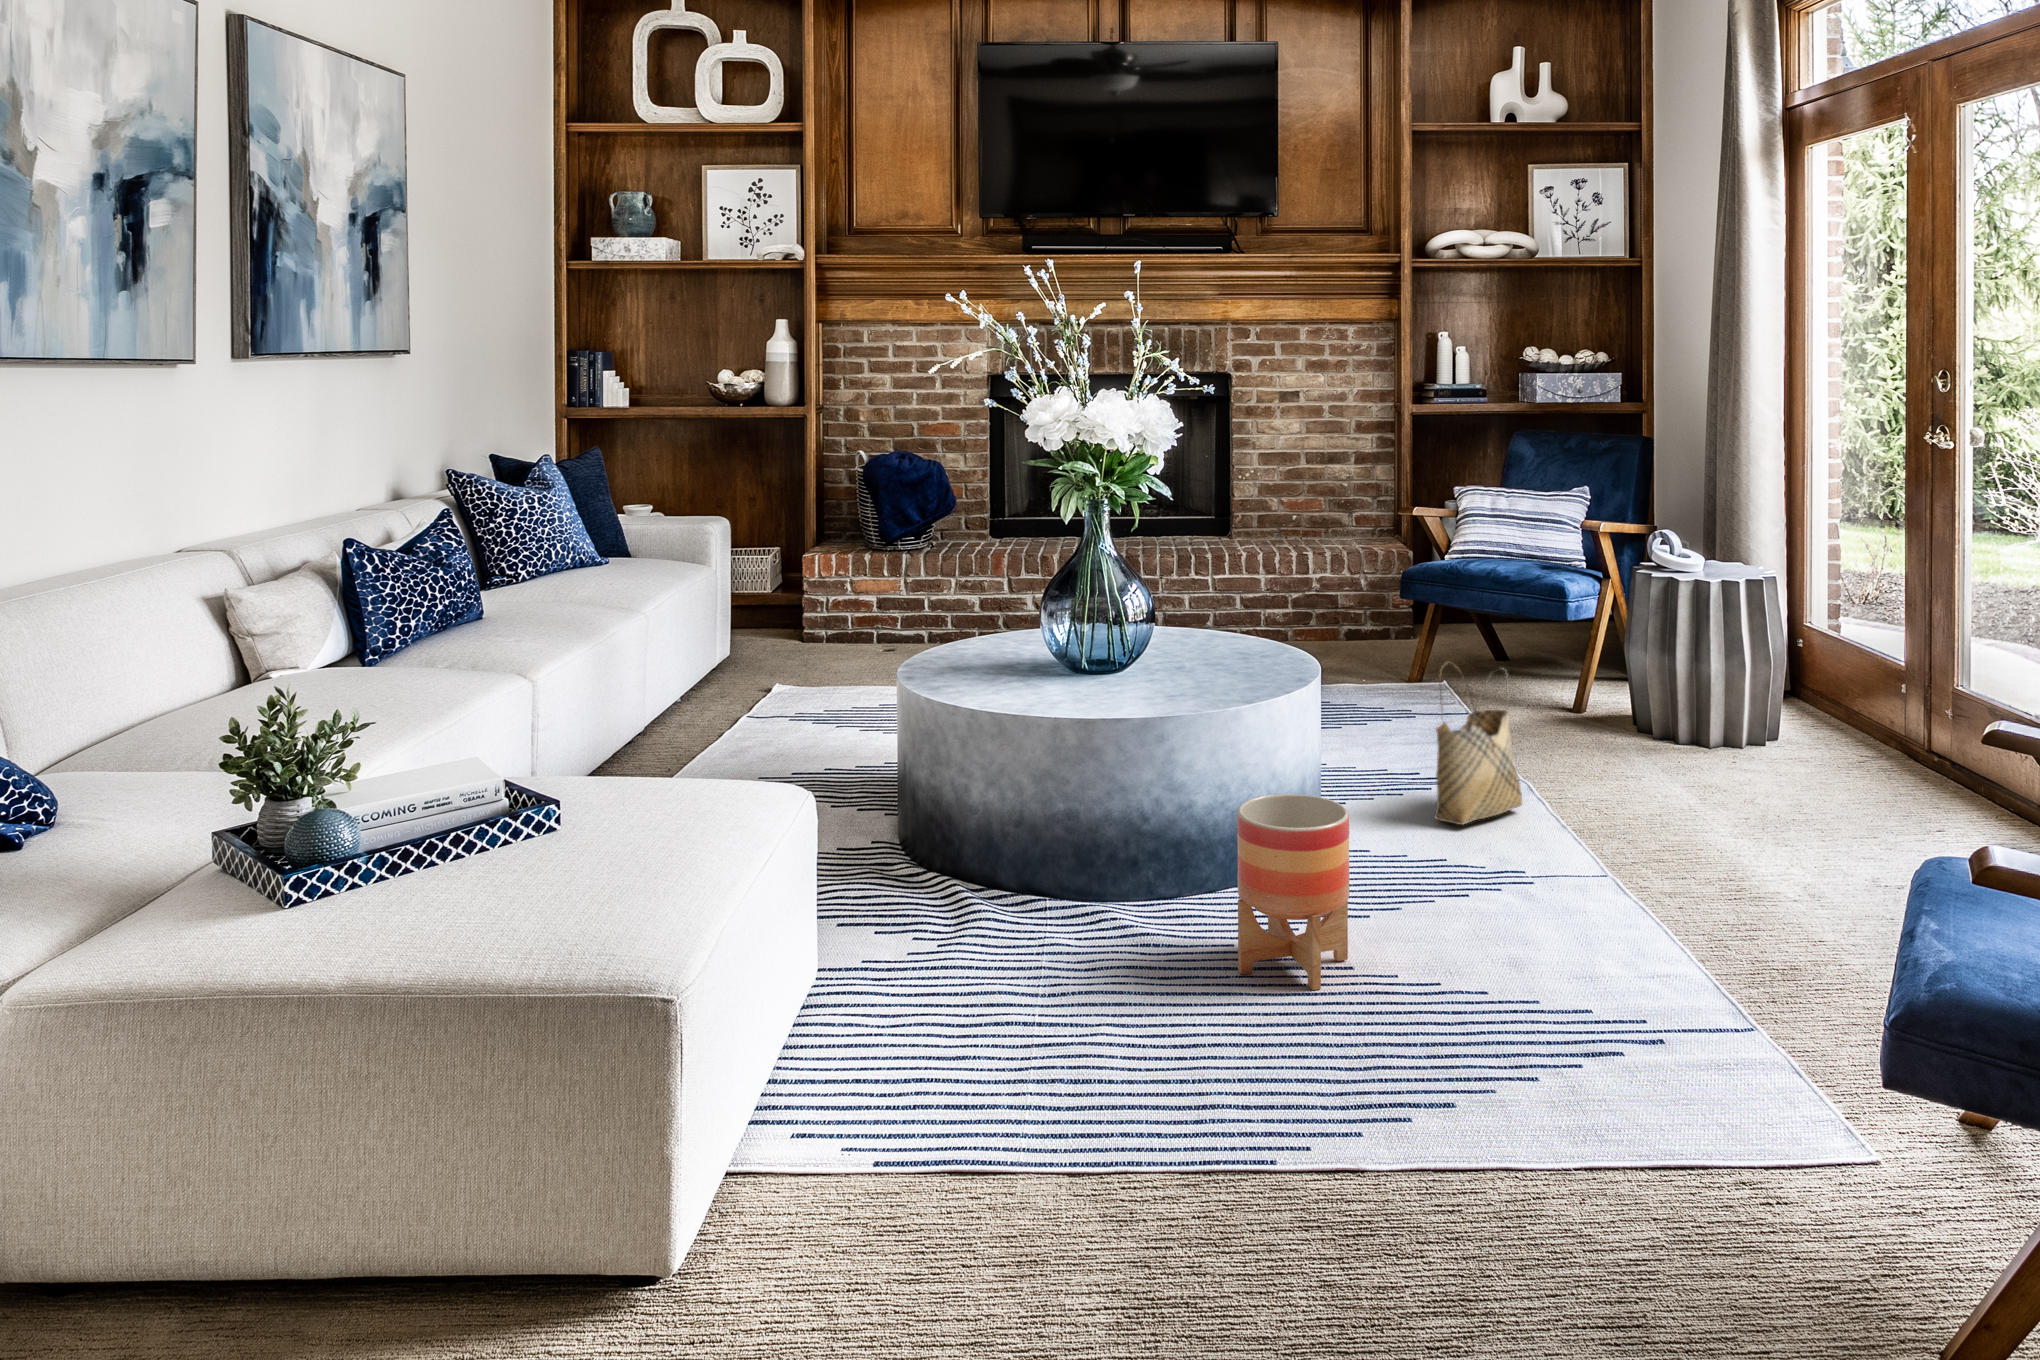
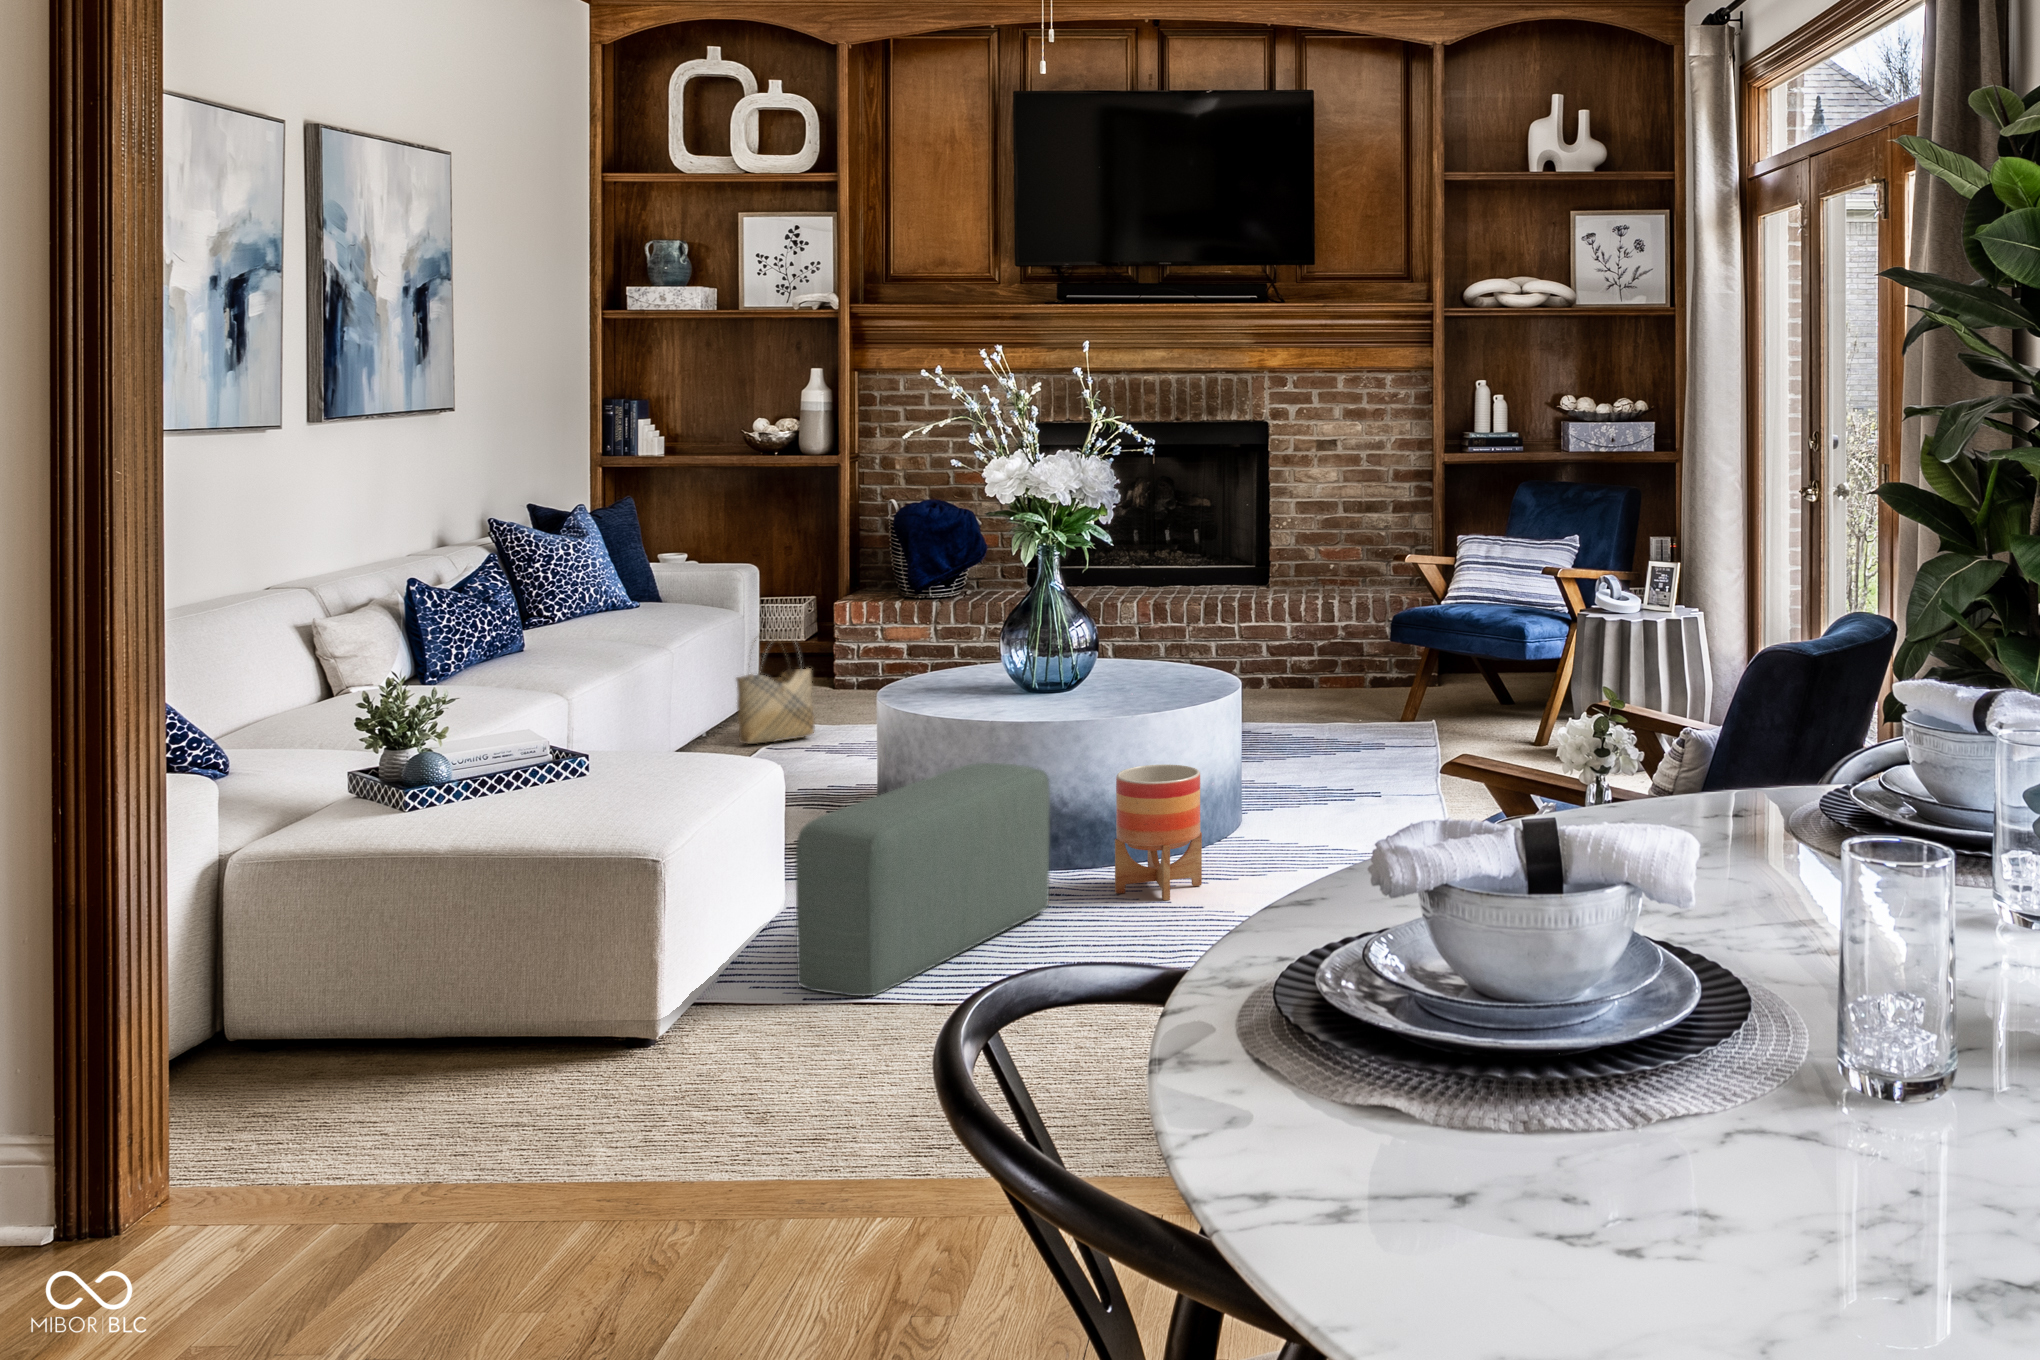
woven basket: present [1435,661,1522,825] -> present [736,636,815,744]
pouf: none [853,805,1168,1221] -> present [796,763,1050,996]

